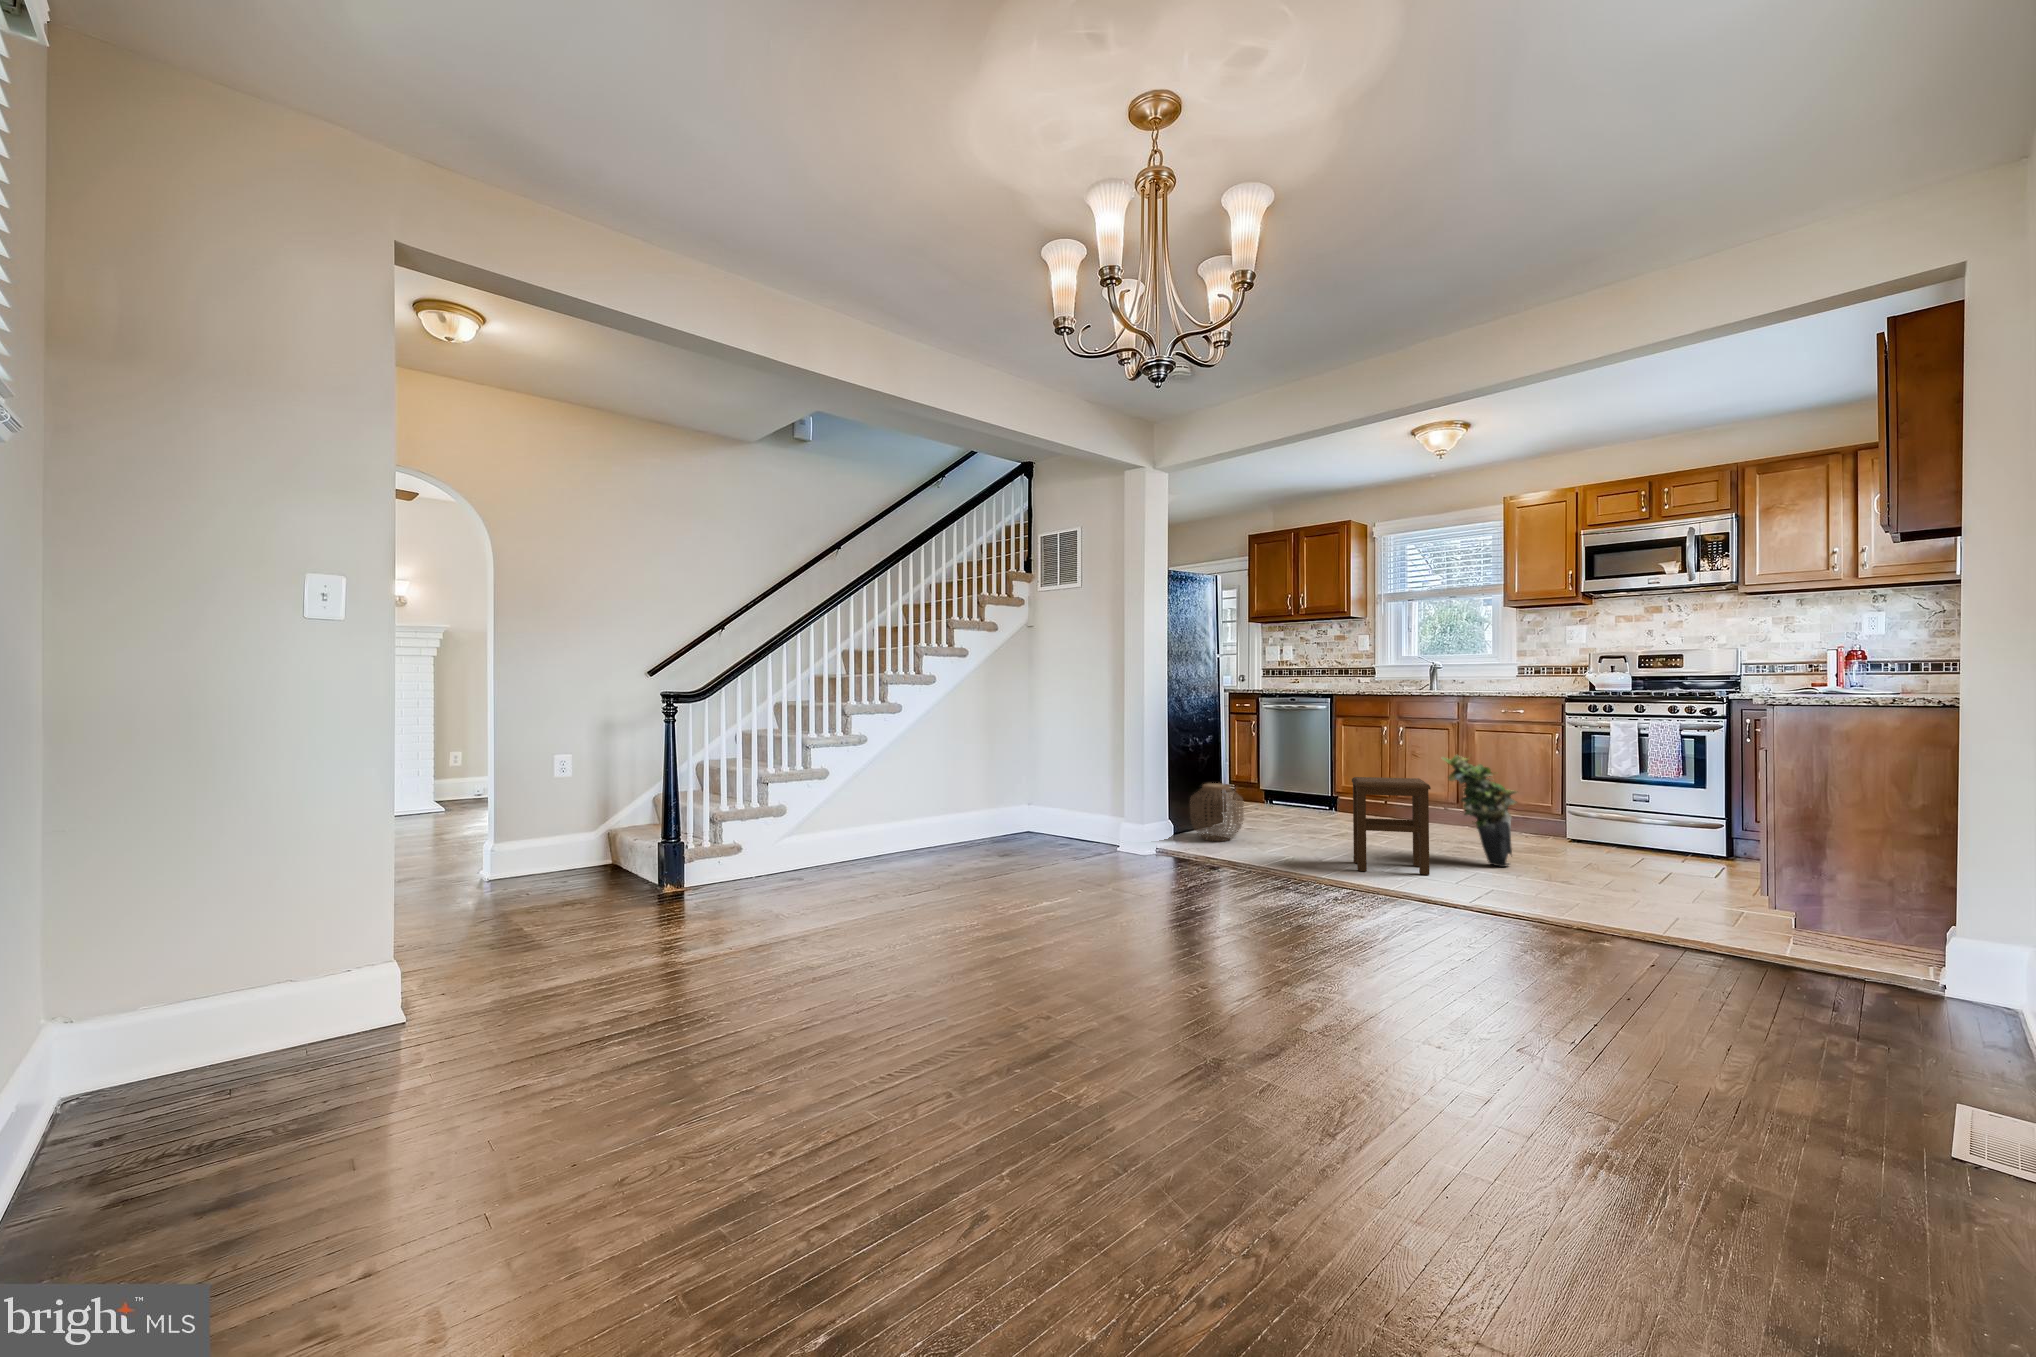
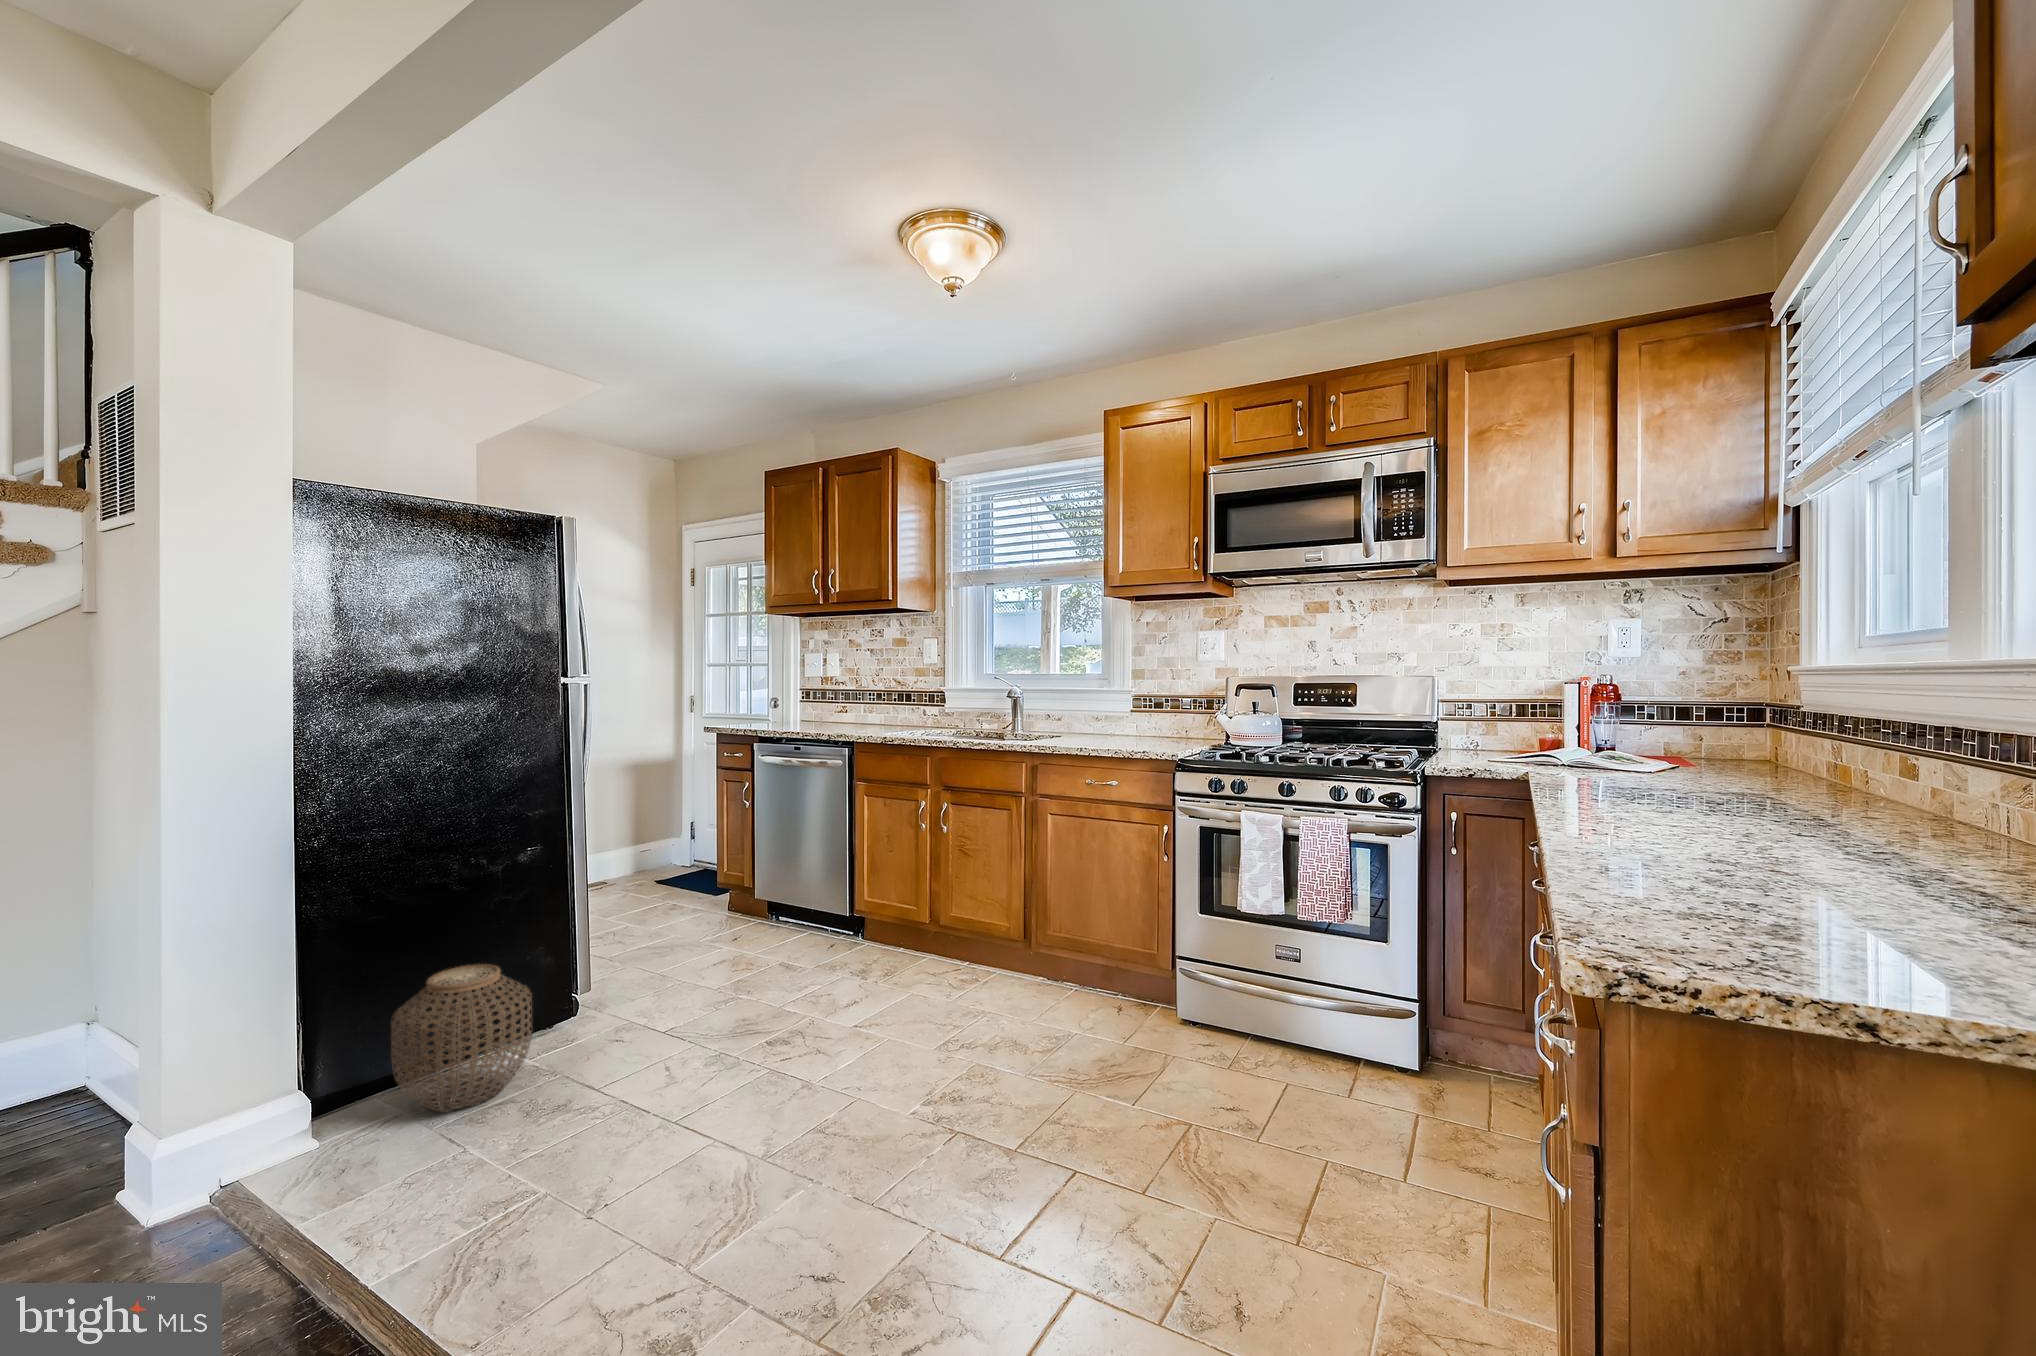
potted plant: present [1443,755,1516,867] -> none [888,909,1031,1188]
stool: present [1352,777,1431,875] -> none [601,996,813,1278]

